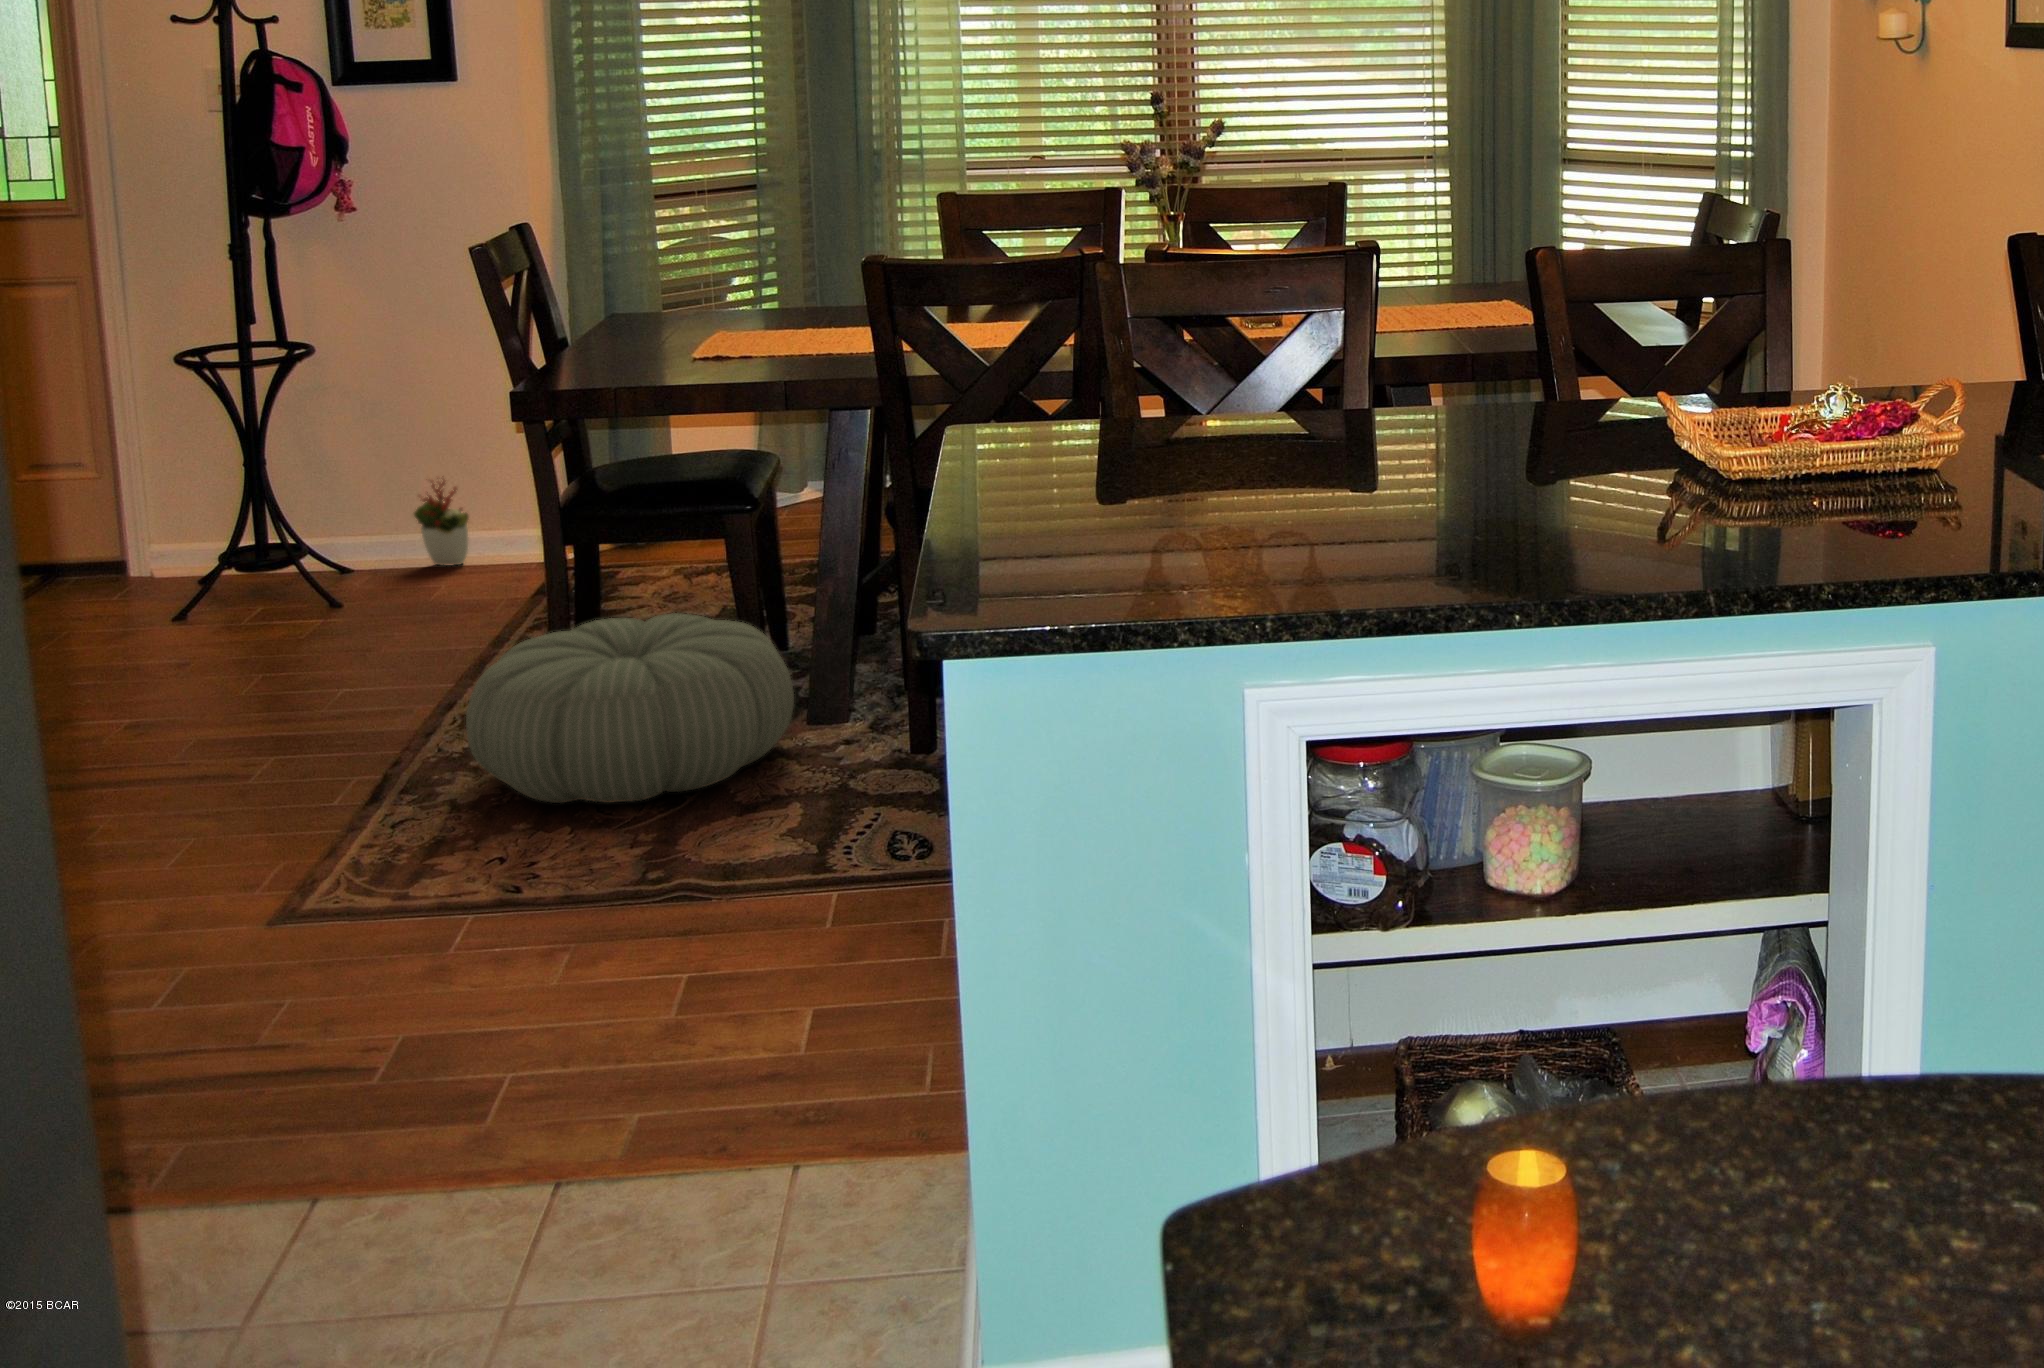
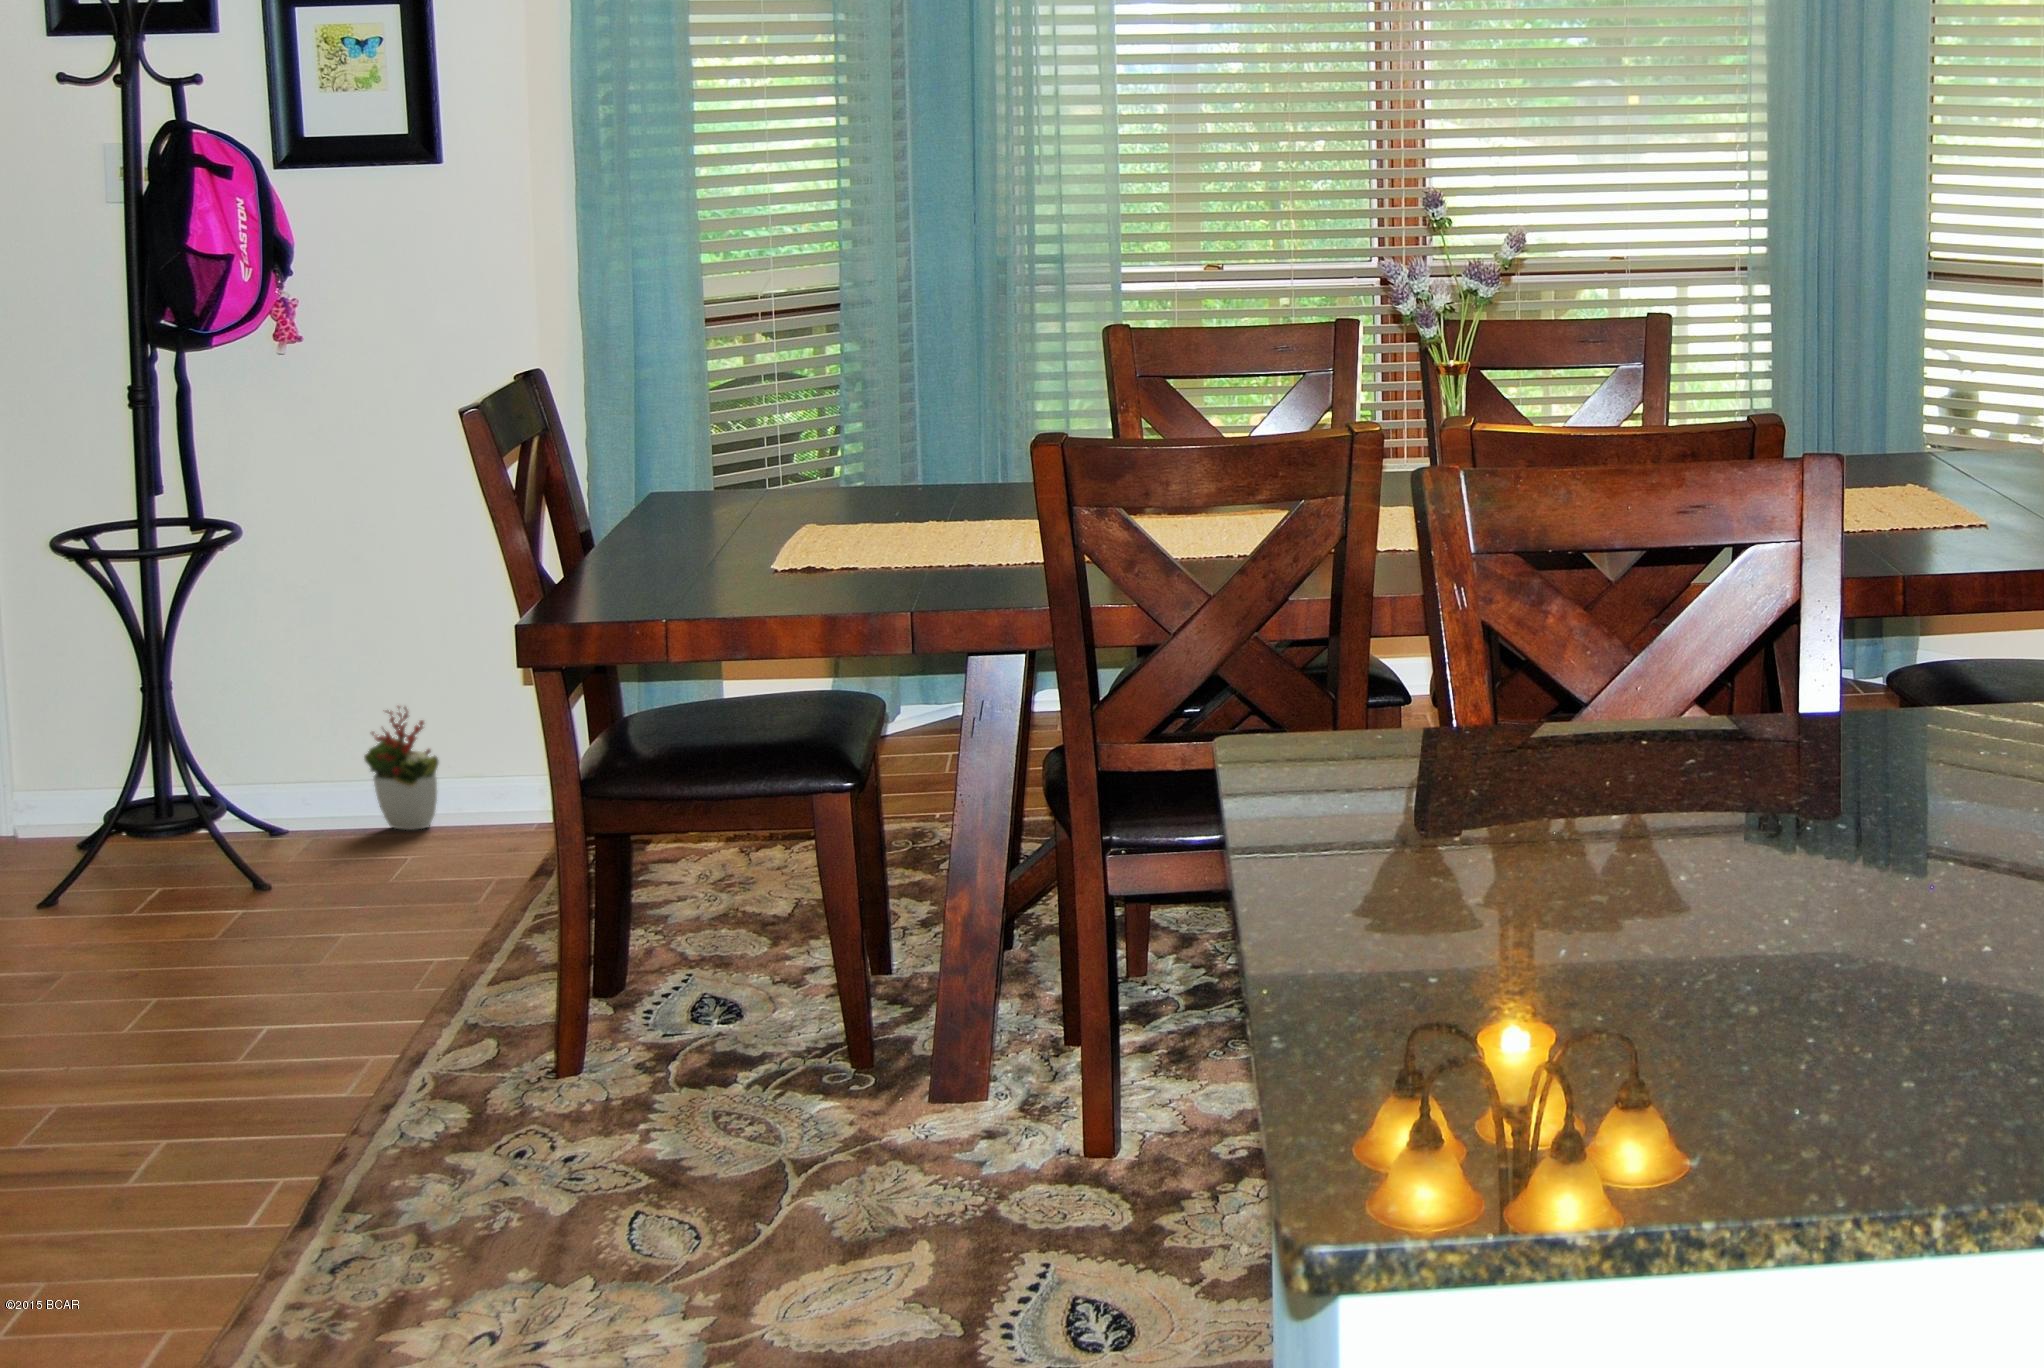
pouf: present [466,613,794,803] -> none [442,936,916,1238]

